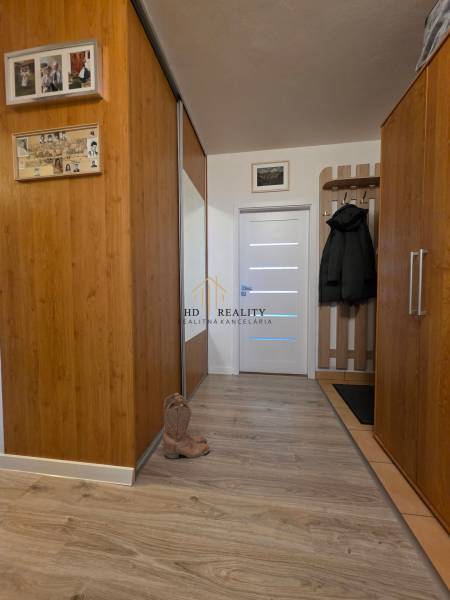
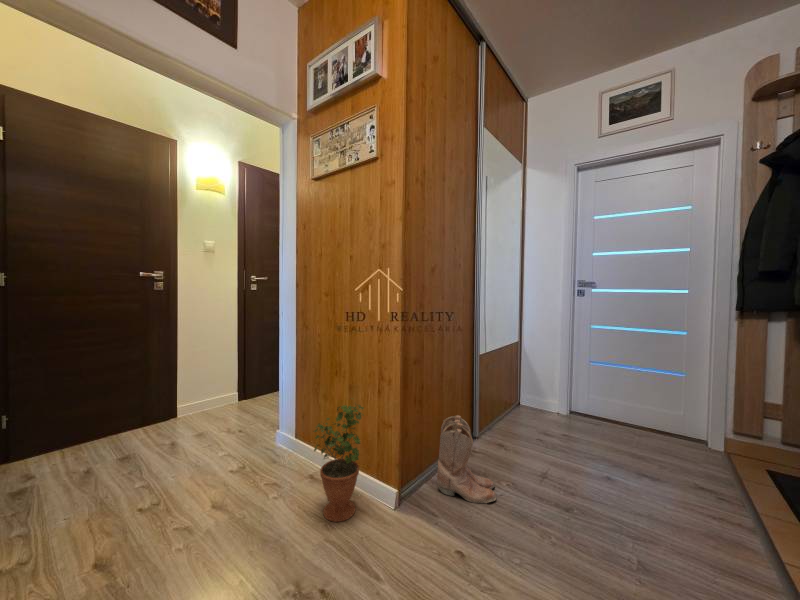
potted plant: none [43,399,98,521] -> present [314,405,364,522]

